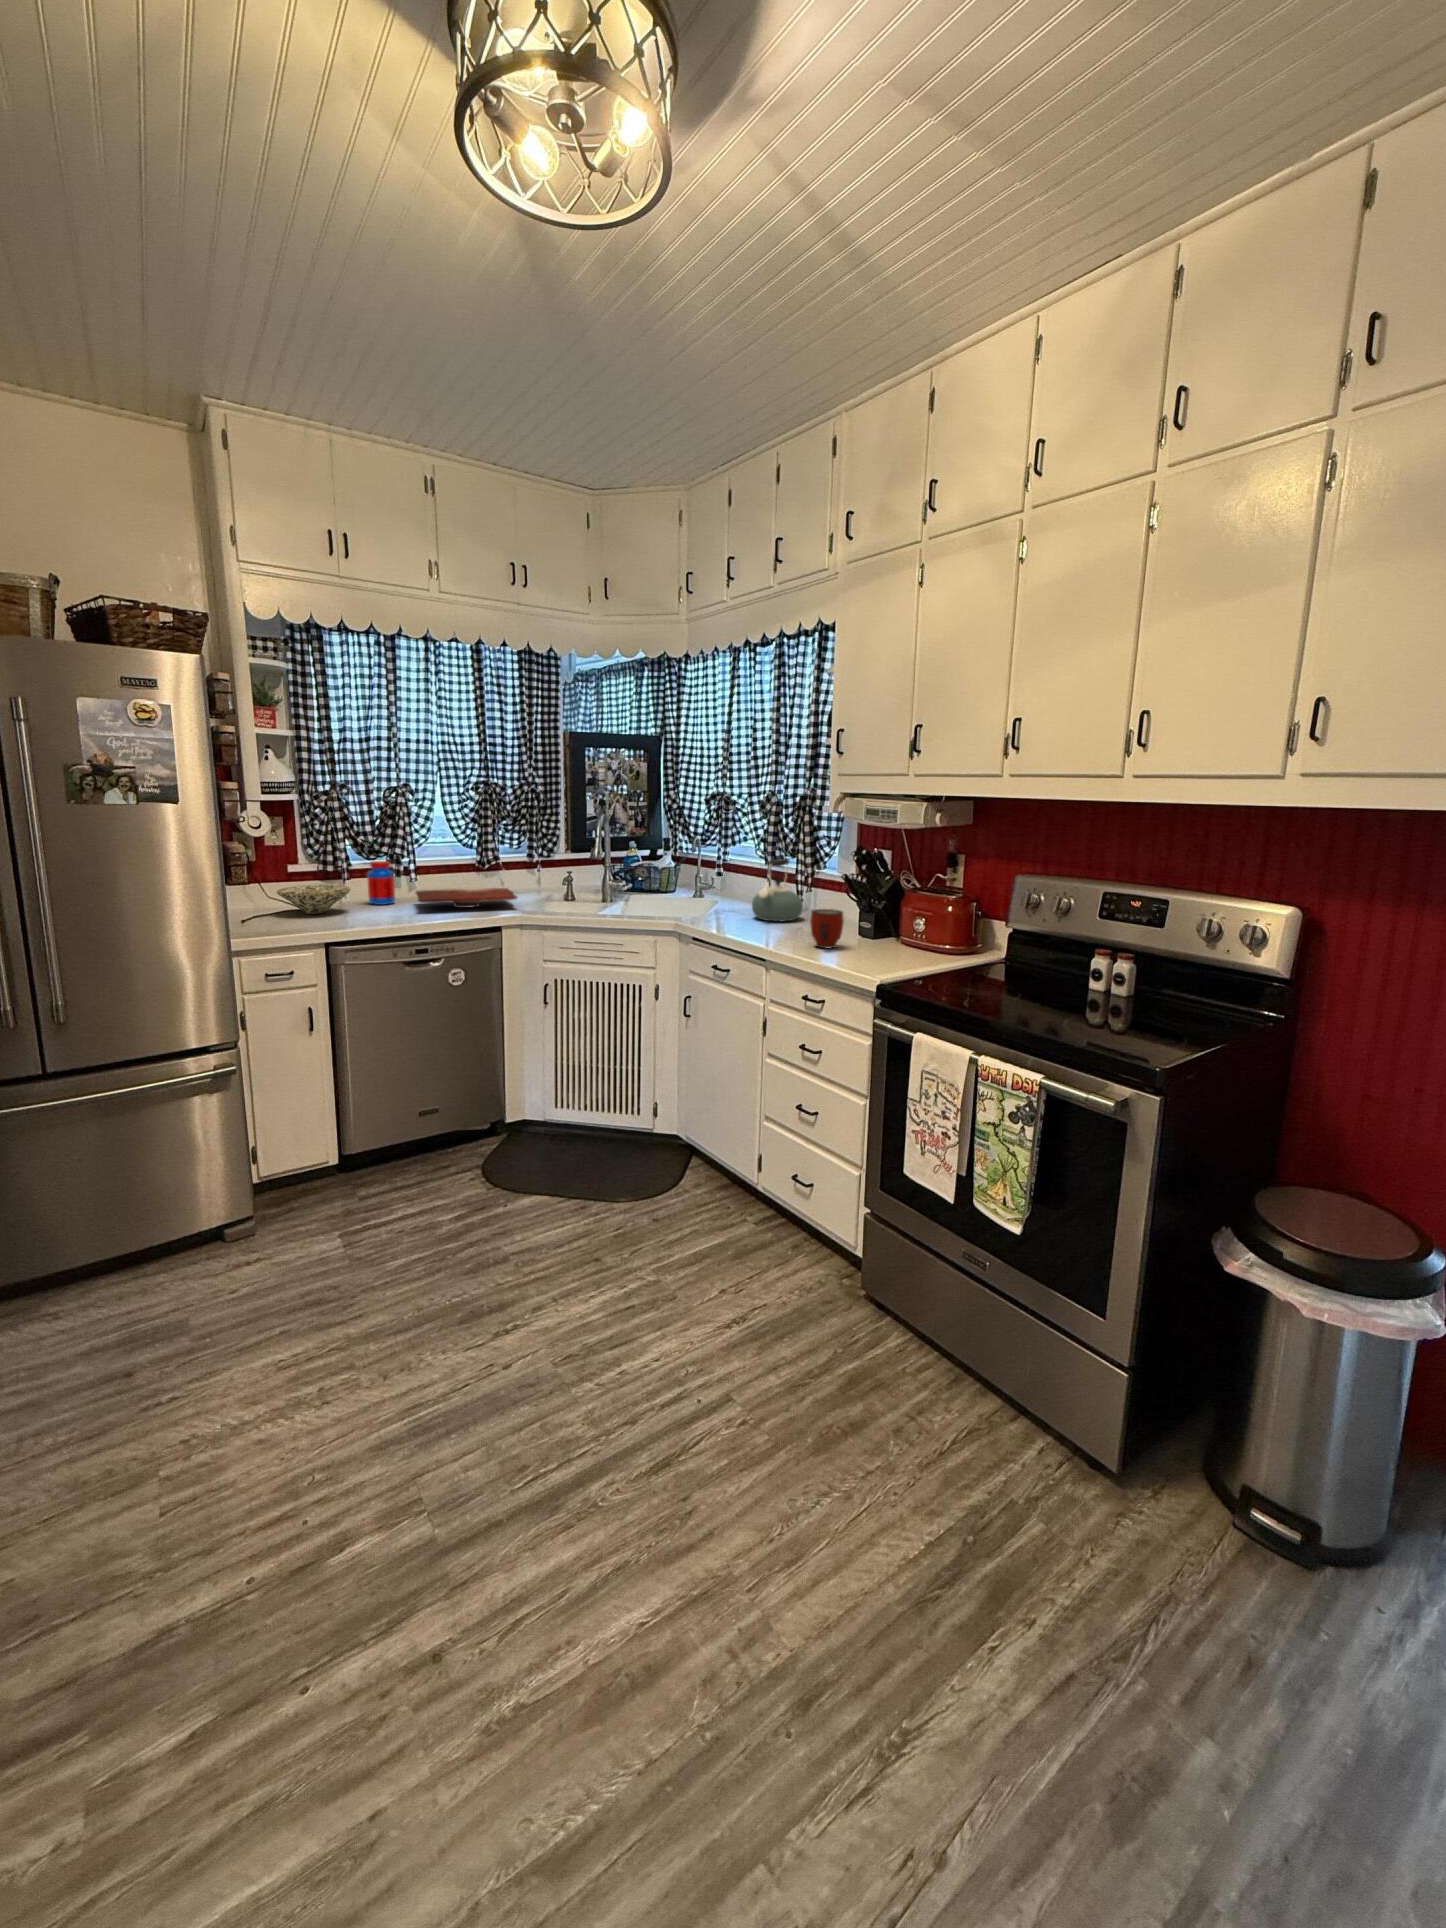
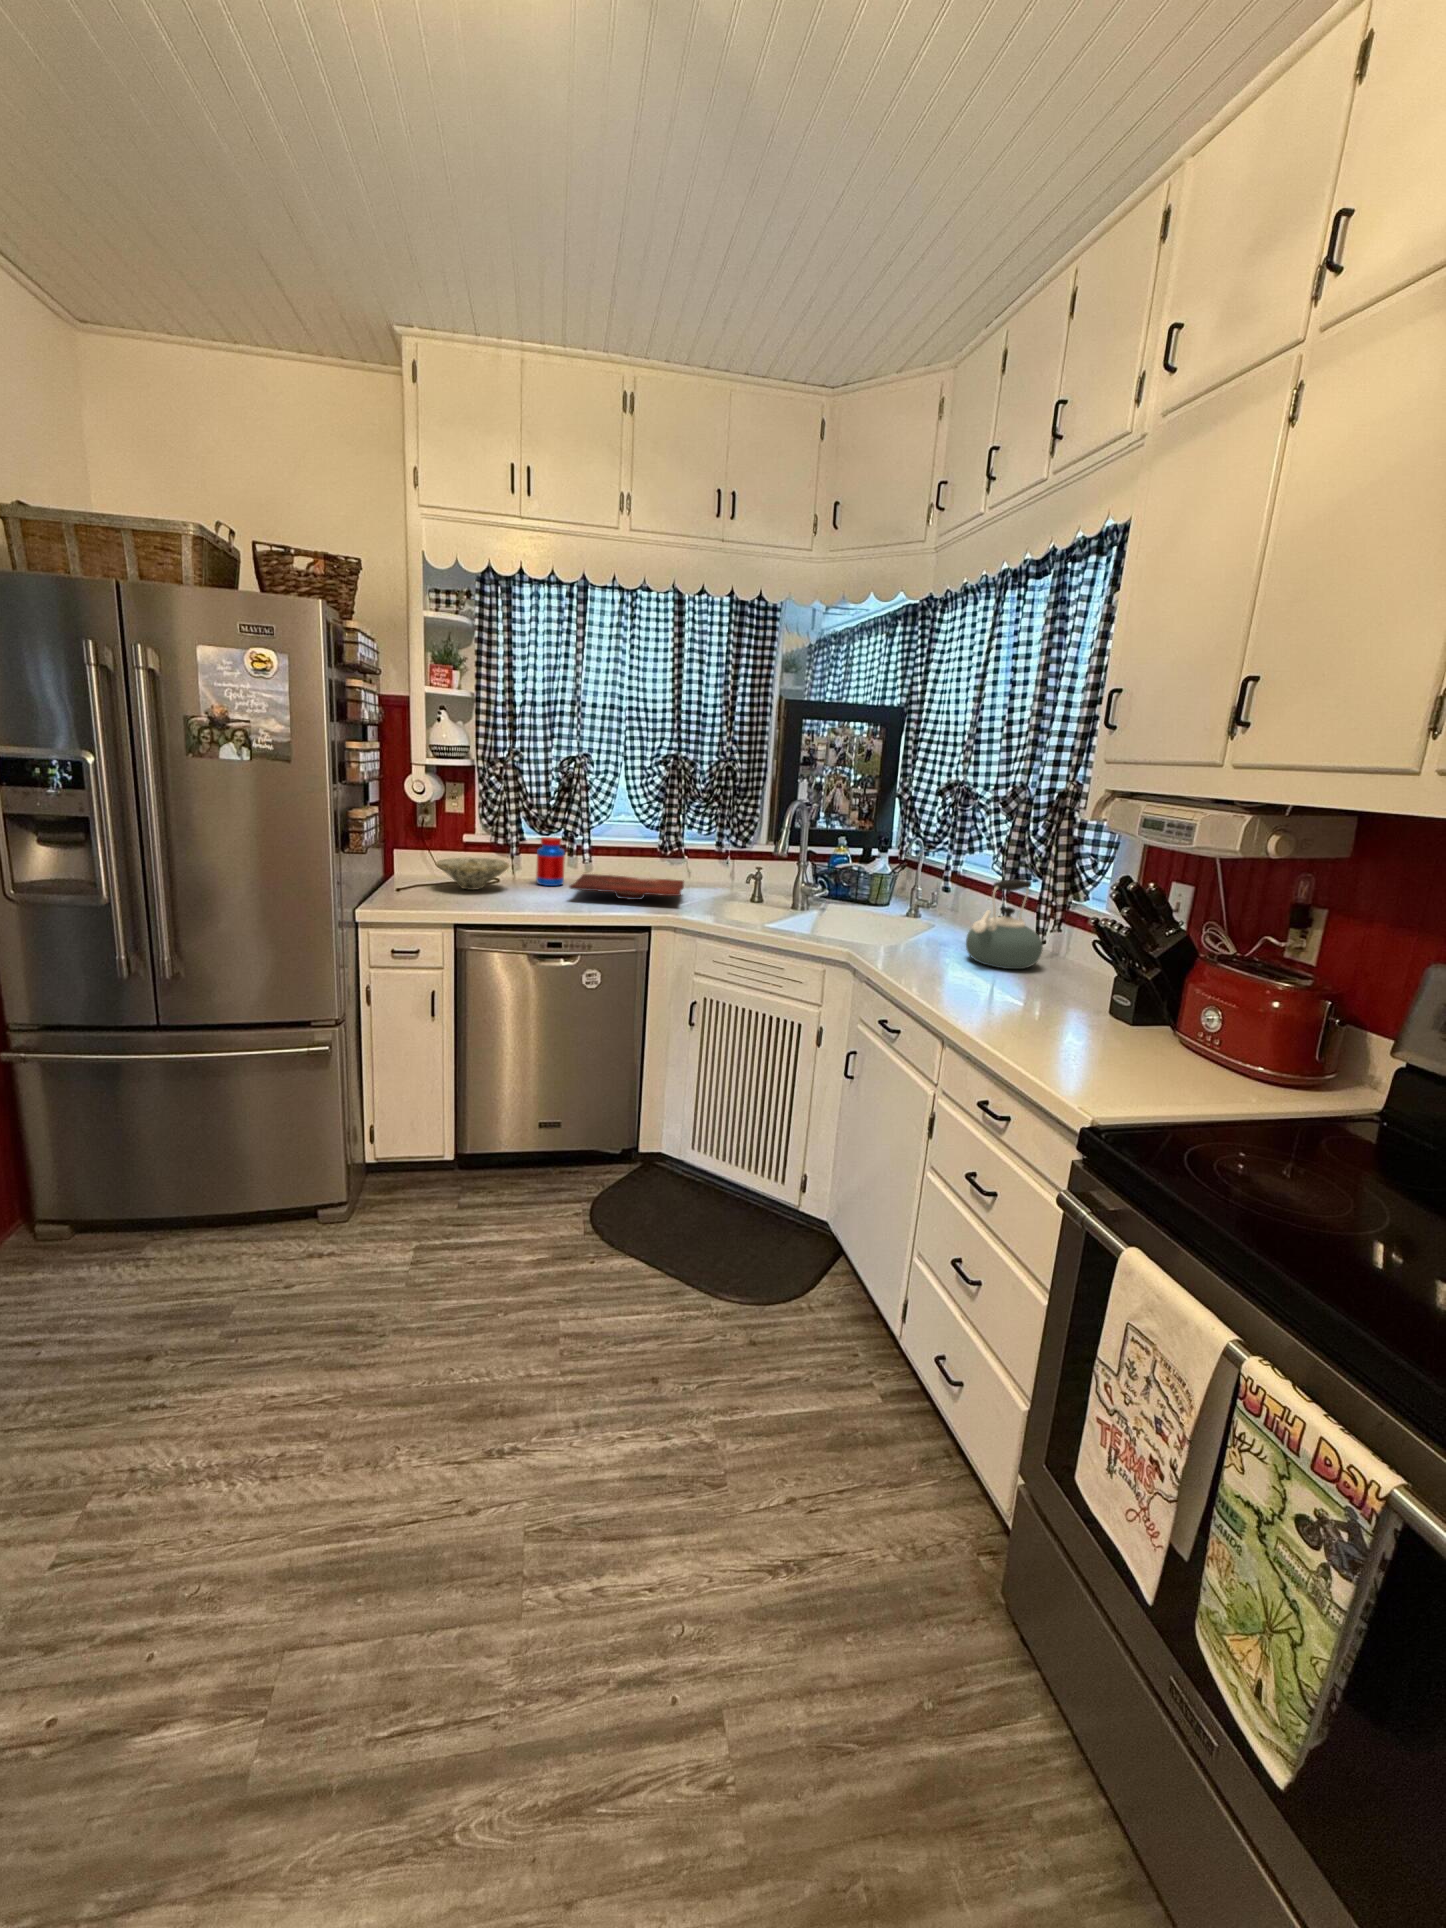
mug: present [810,909,844,948] -> none [1022,965,1077,1029]

